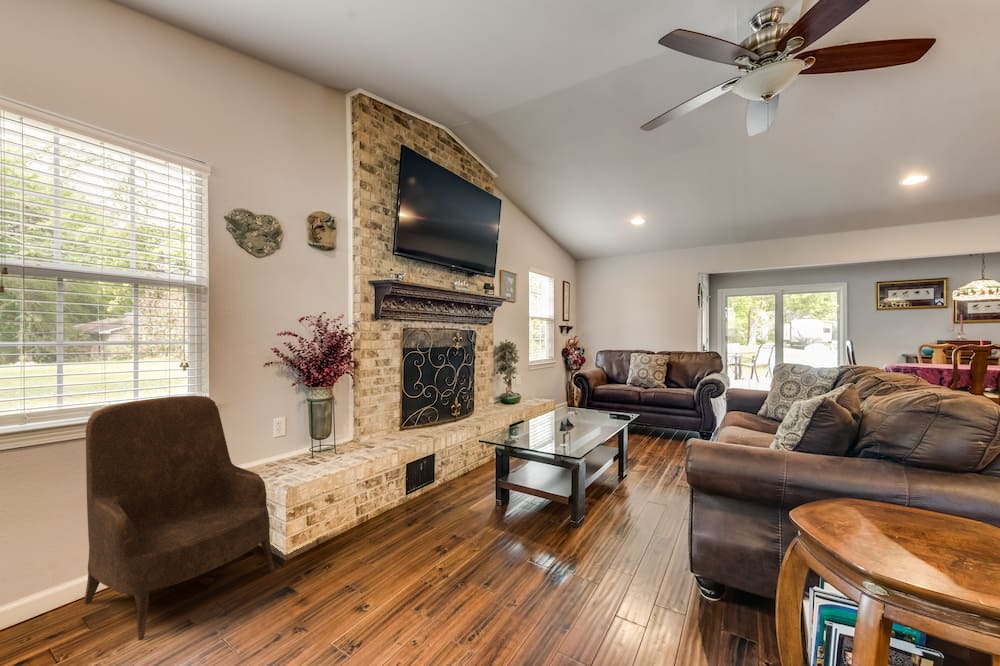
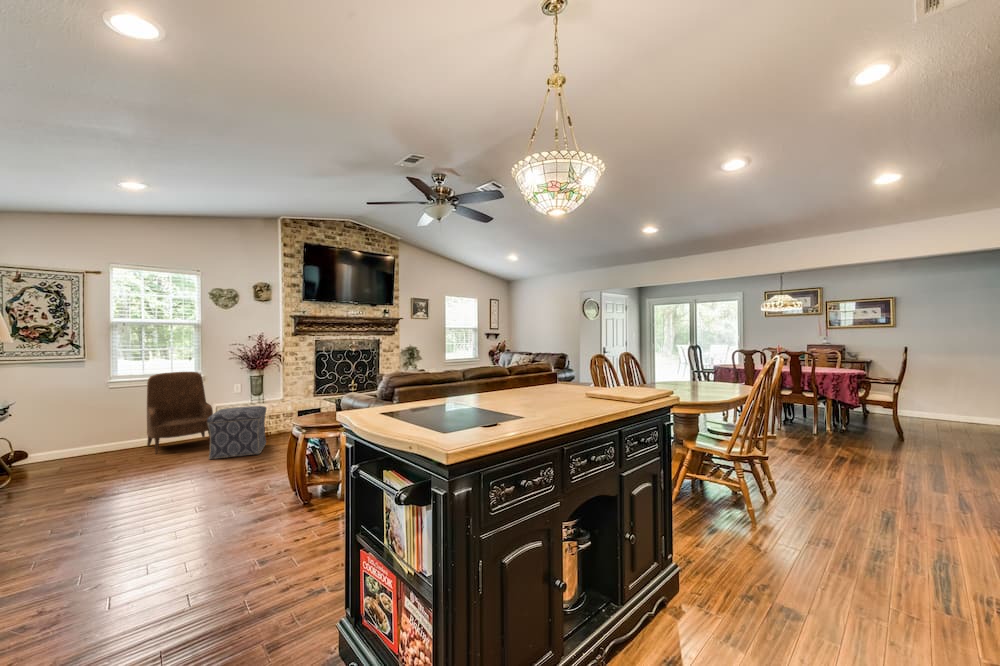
ottoman: none [307,468,451,642] -> present [207,406,266,459]

